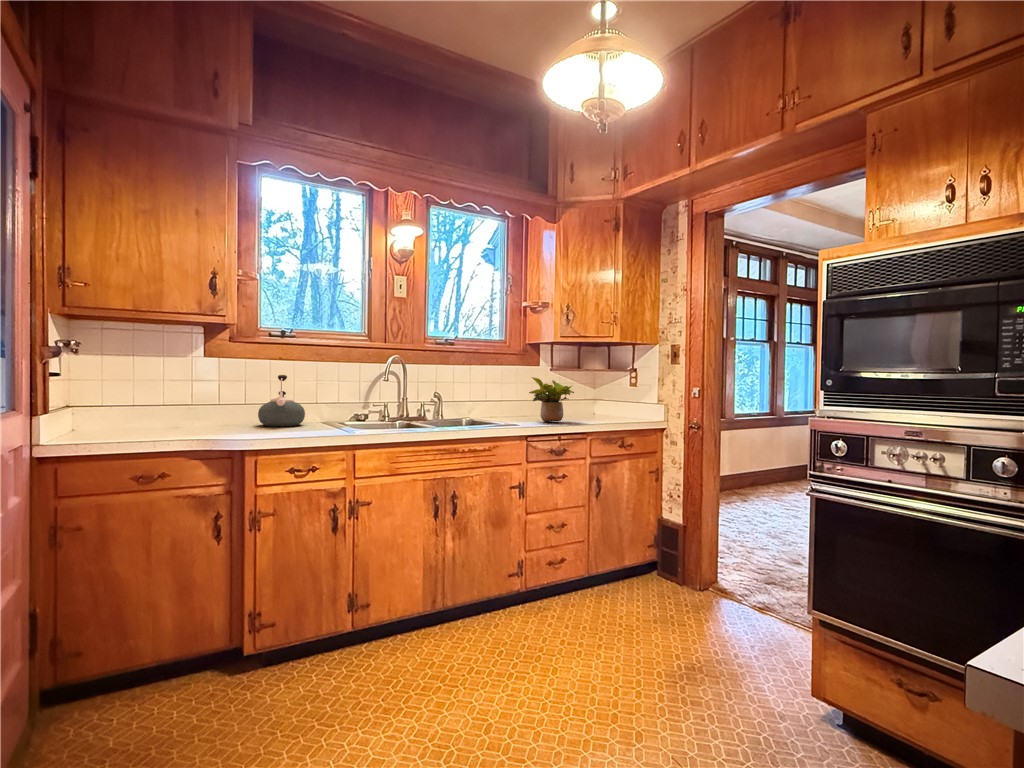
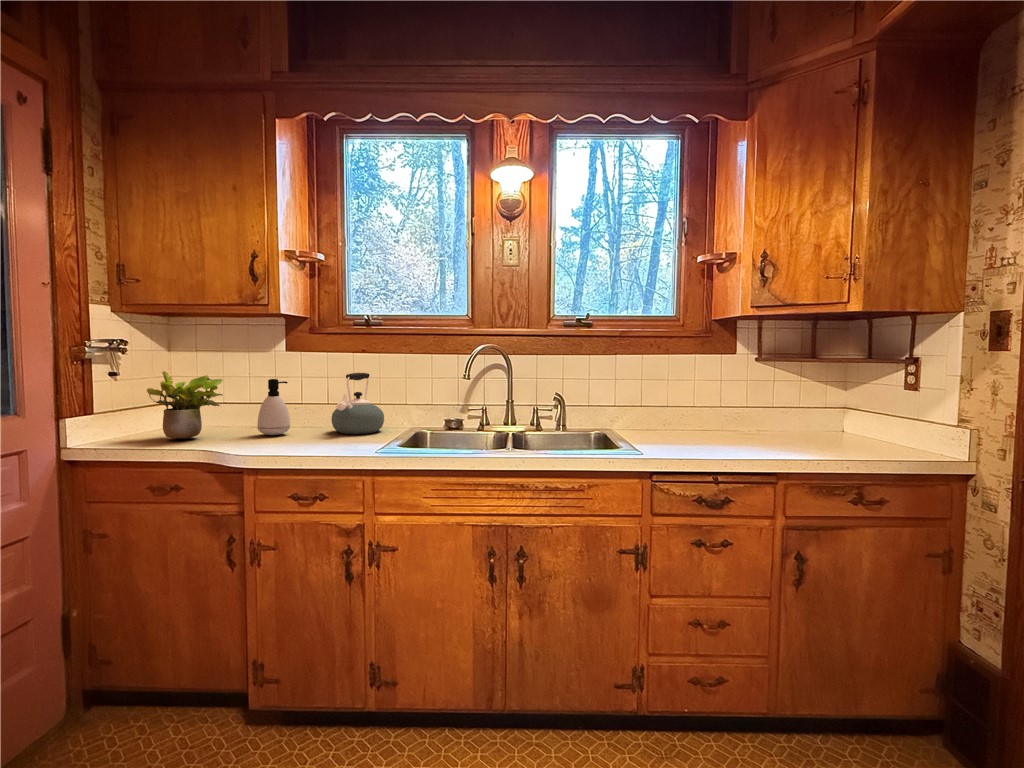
potted plant: present [529,377,574,422] -> present [147,371,223,439]
soap dispenser: none [197,379,229,429] -> present [258,379,290,435]

